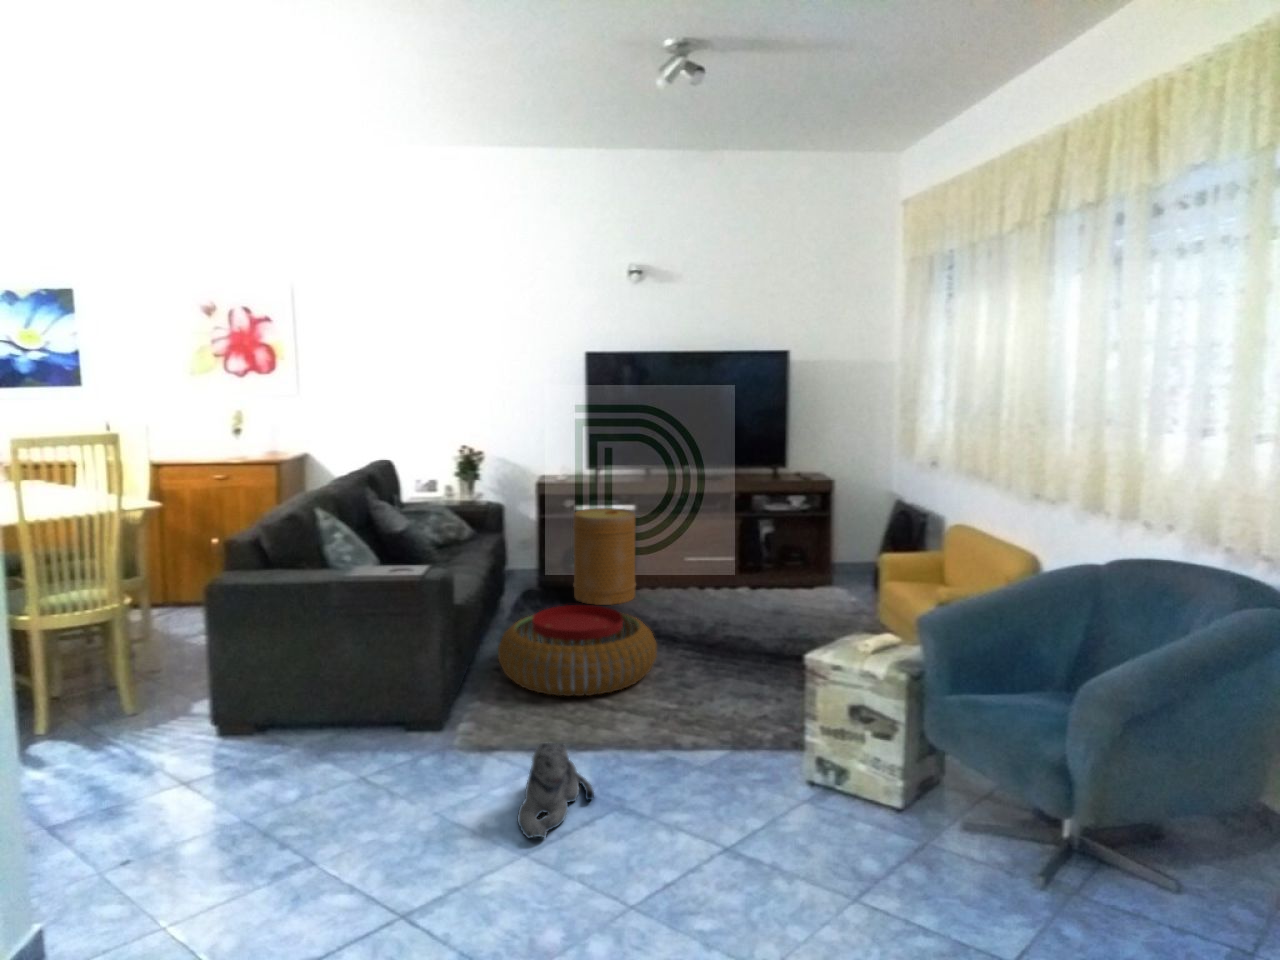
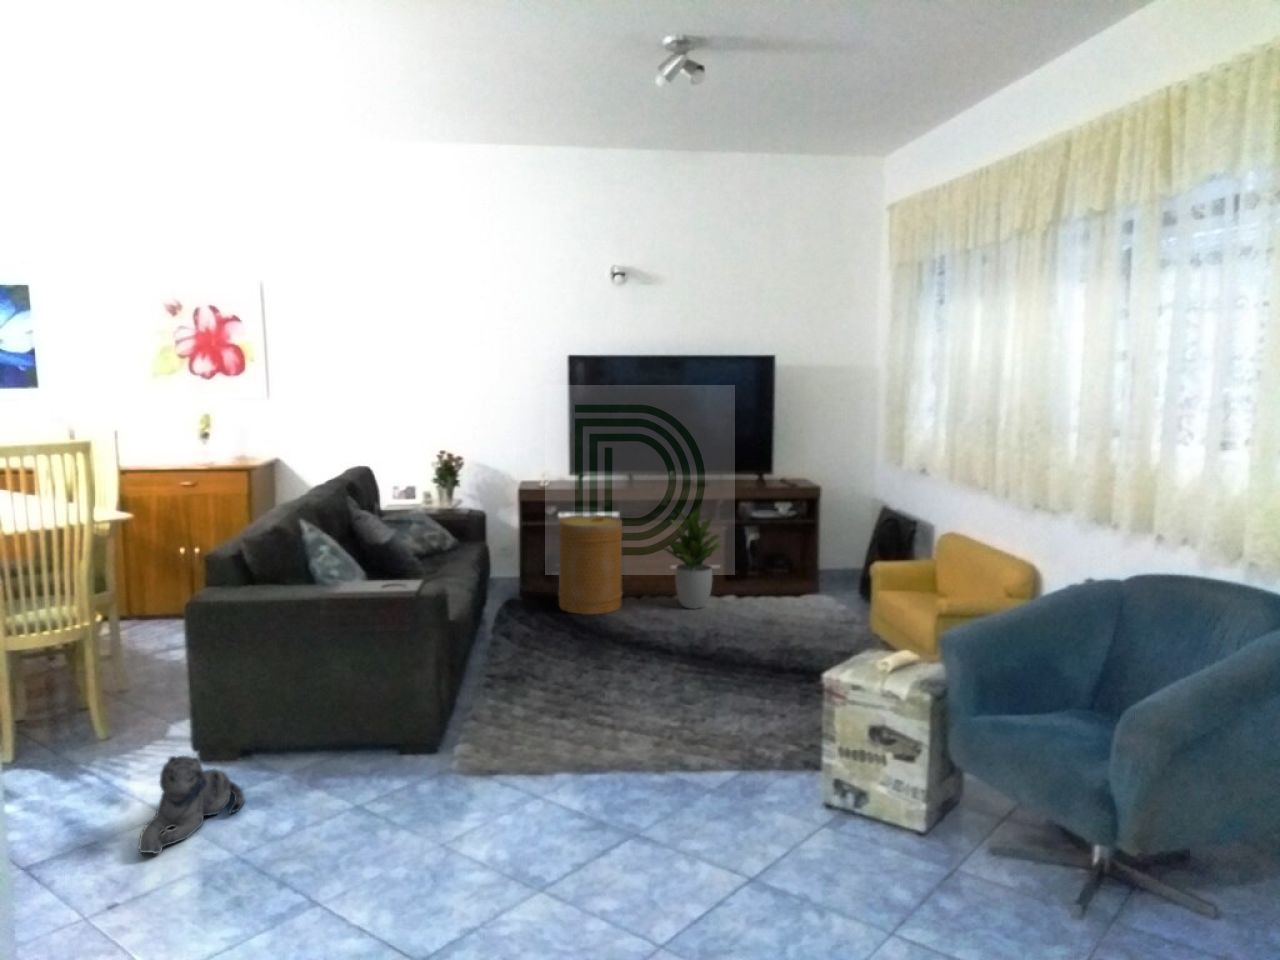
potted plant: none [671,495,737,600] -> present [663,504,722,609]
pouf: present [498,605,657,696] -> none [491,617,654,714]
plush toy: present [517,743,594,839] -> present [139,756,244,853]

